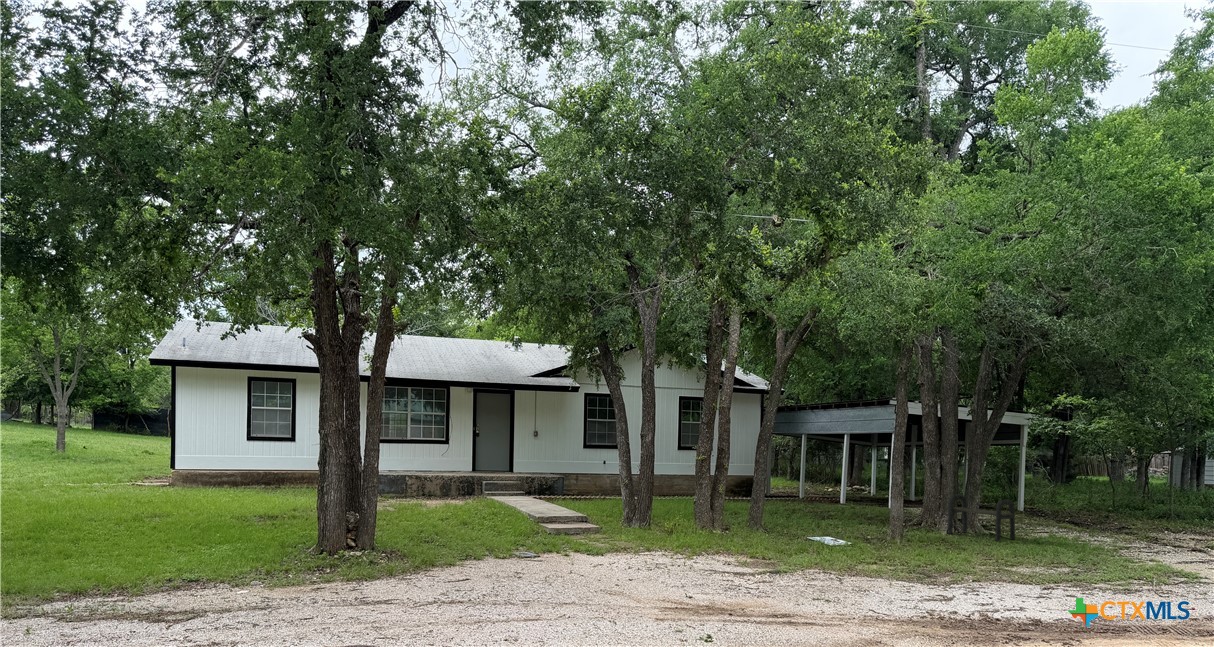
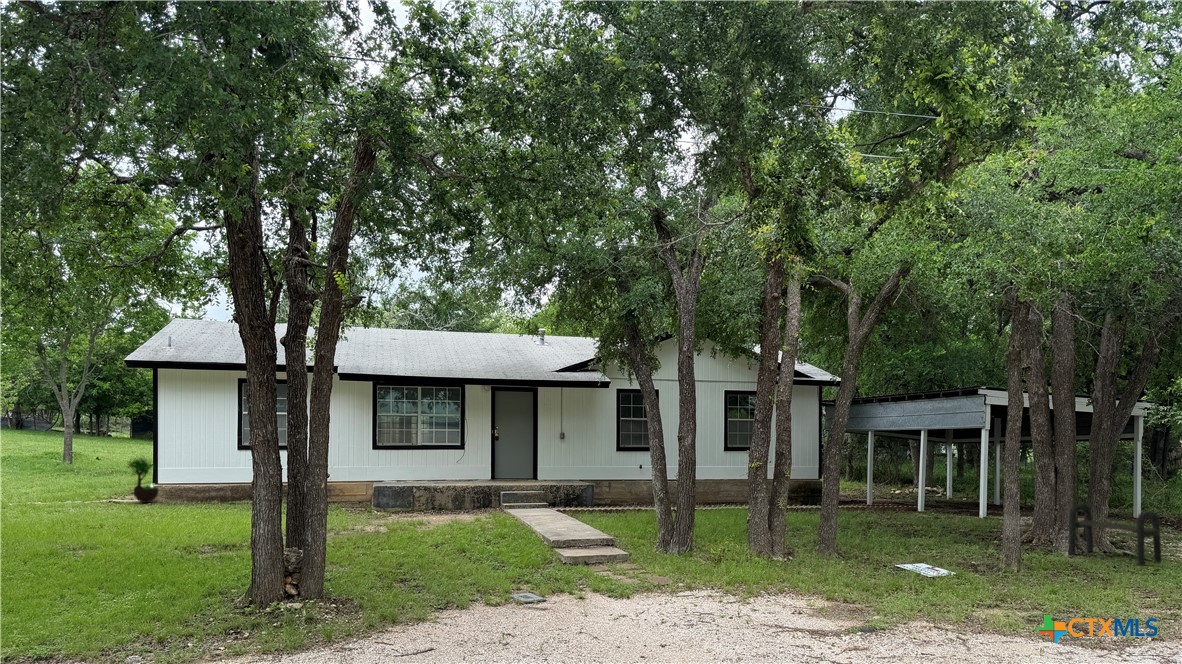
potted tree: none [151,441,180,486] -> present [128,458,158,503]

